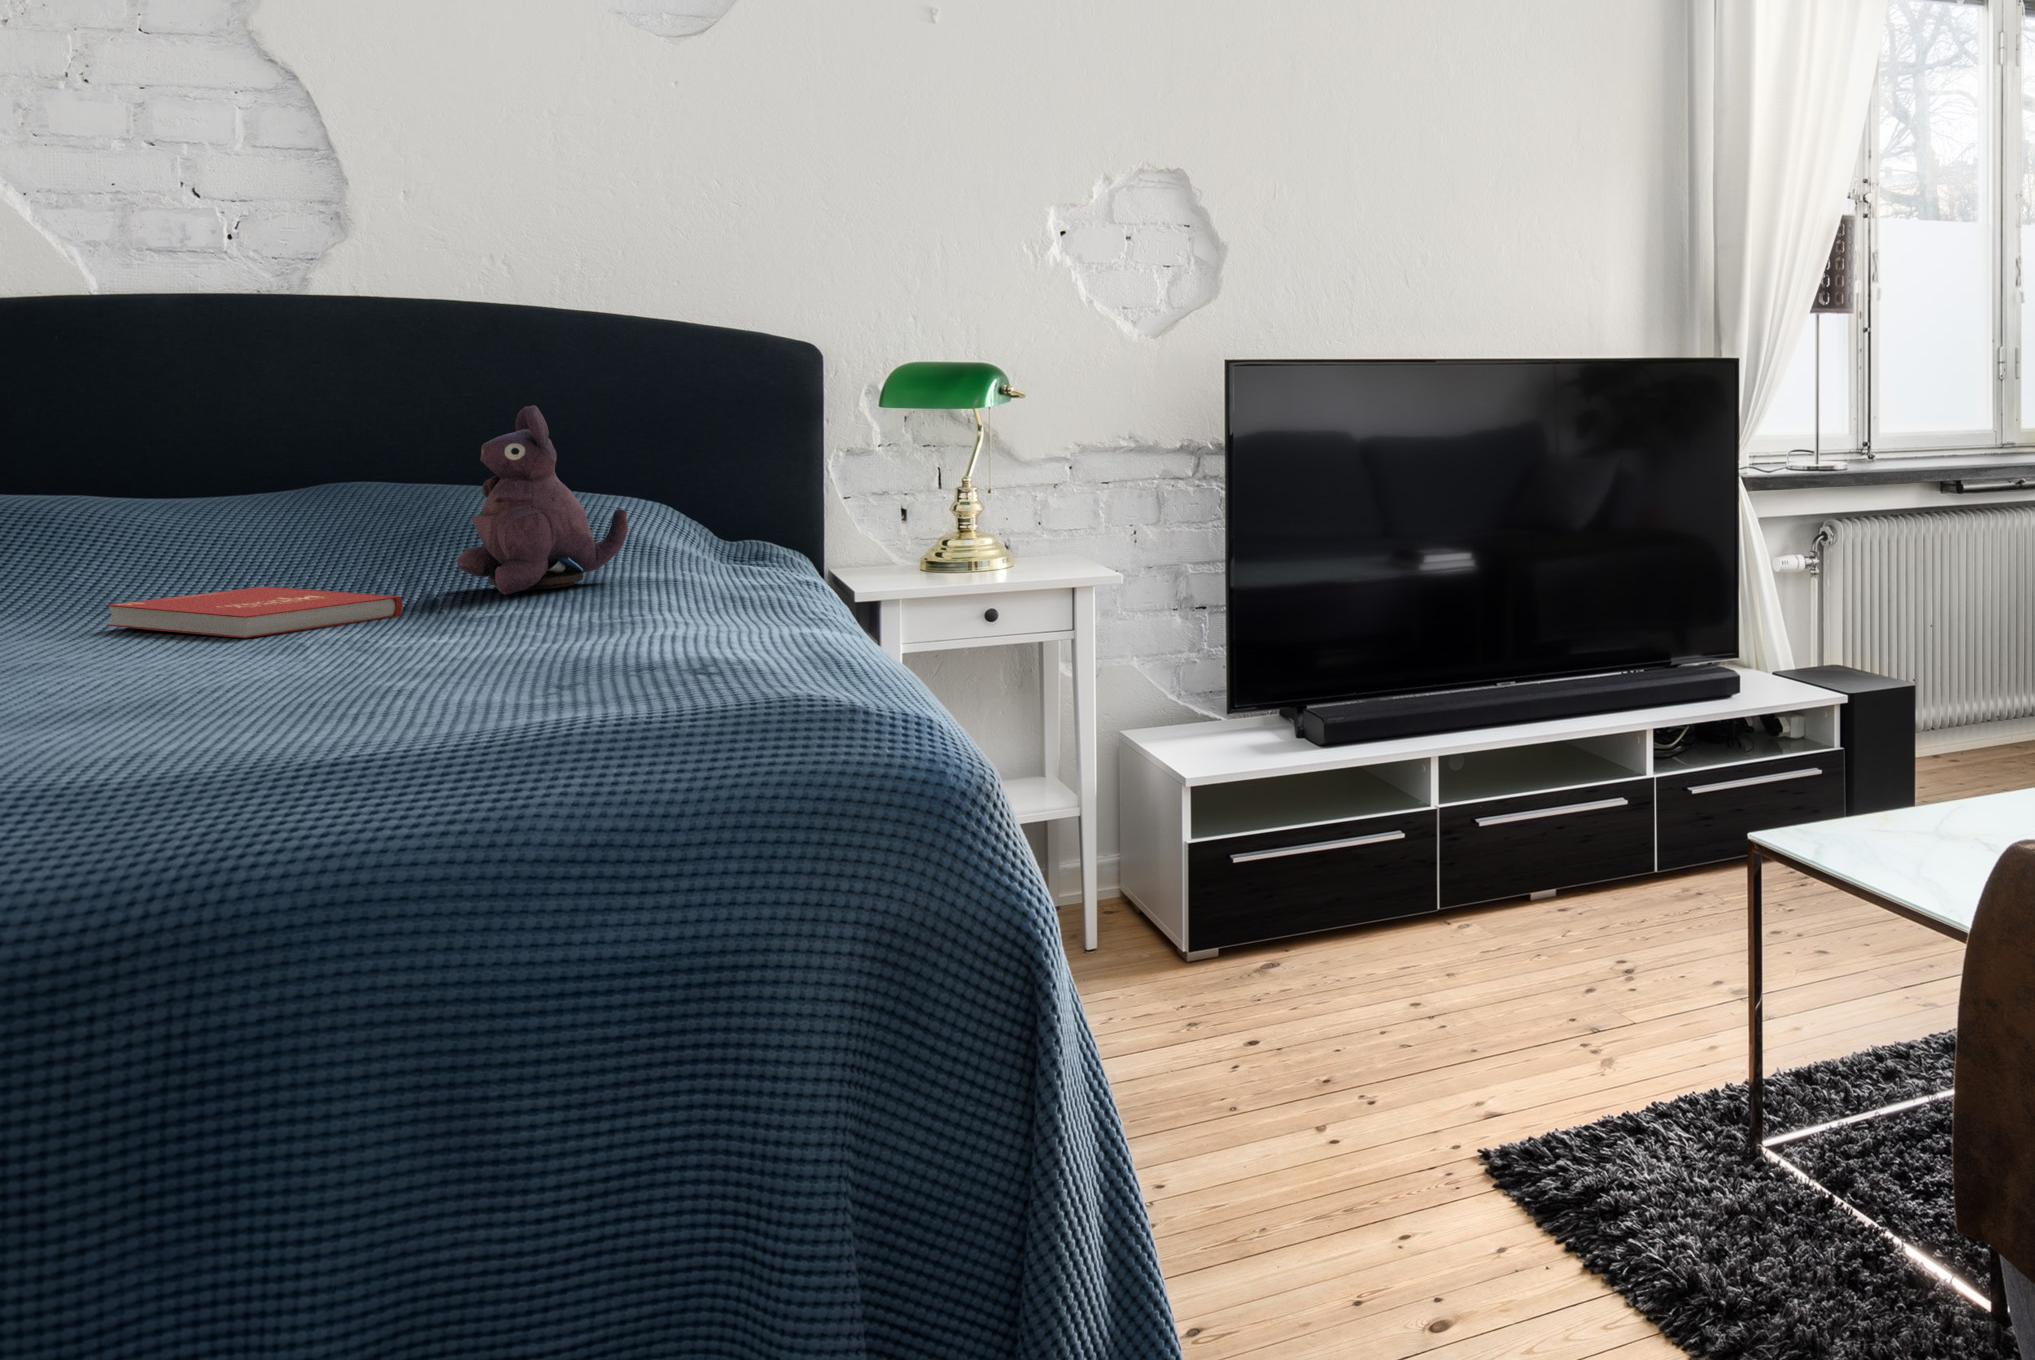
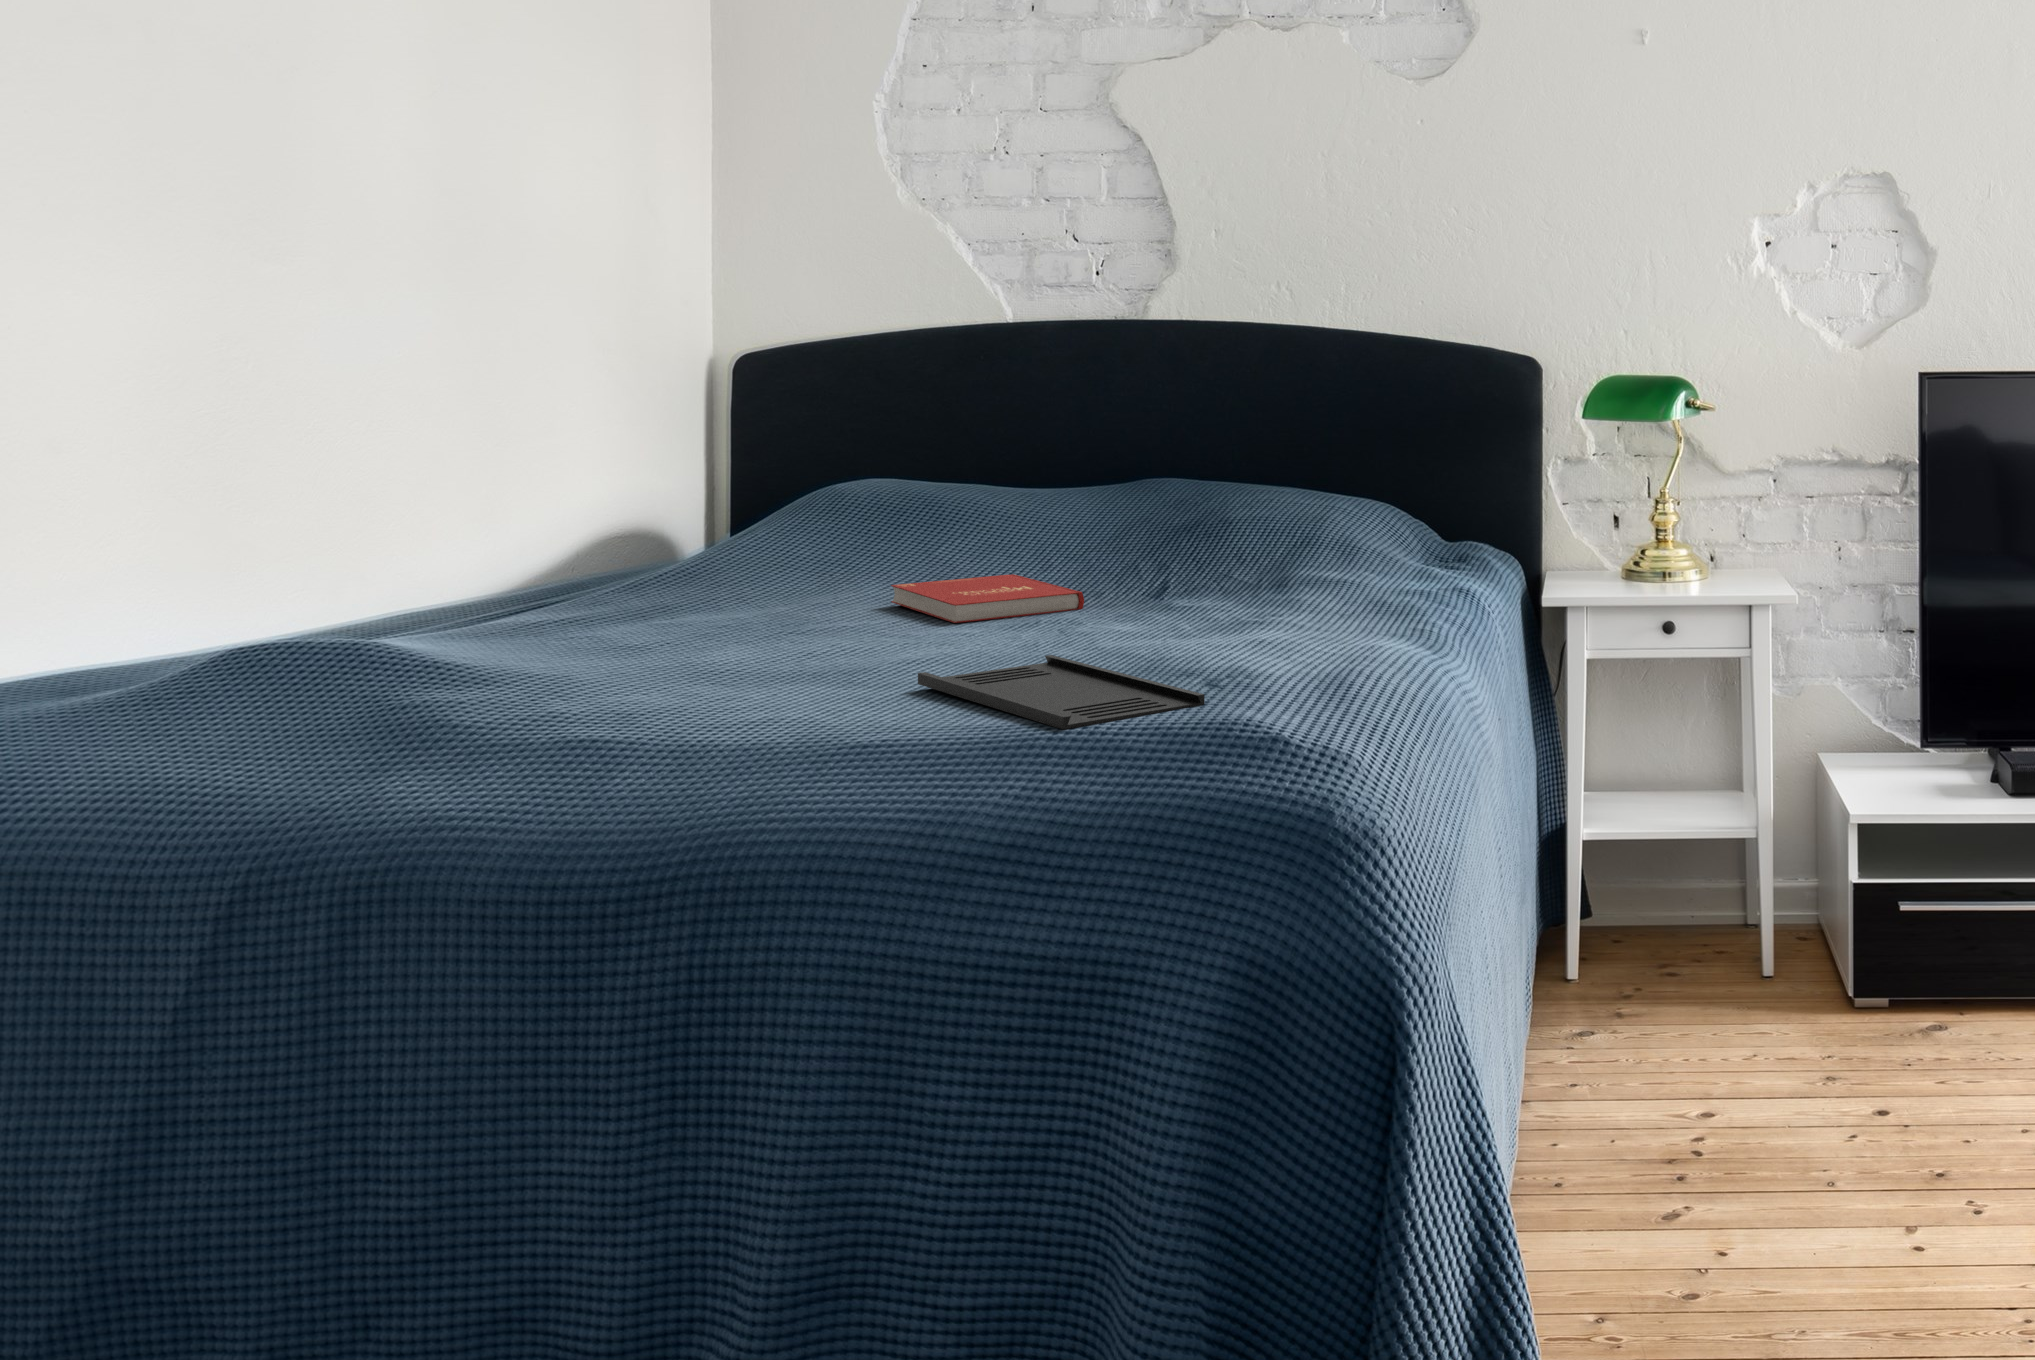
plush toy: present [457,405,628,594] -> none [1155,423,1288,593]
tray: none [332,649,738,708] -> present [918,655,1205,730]

